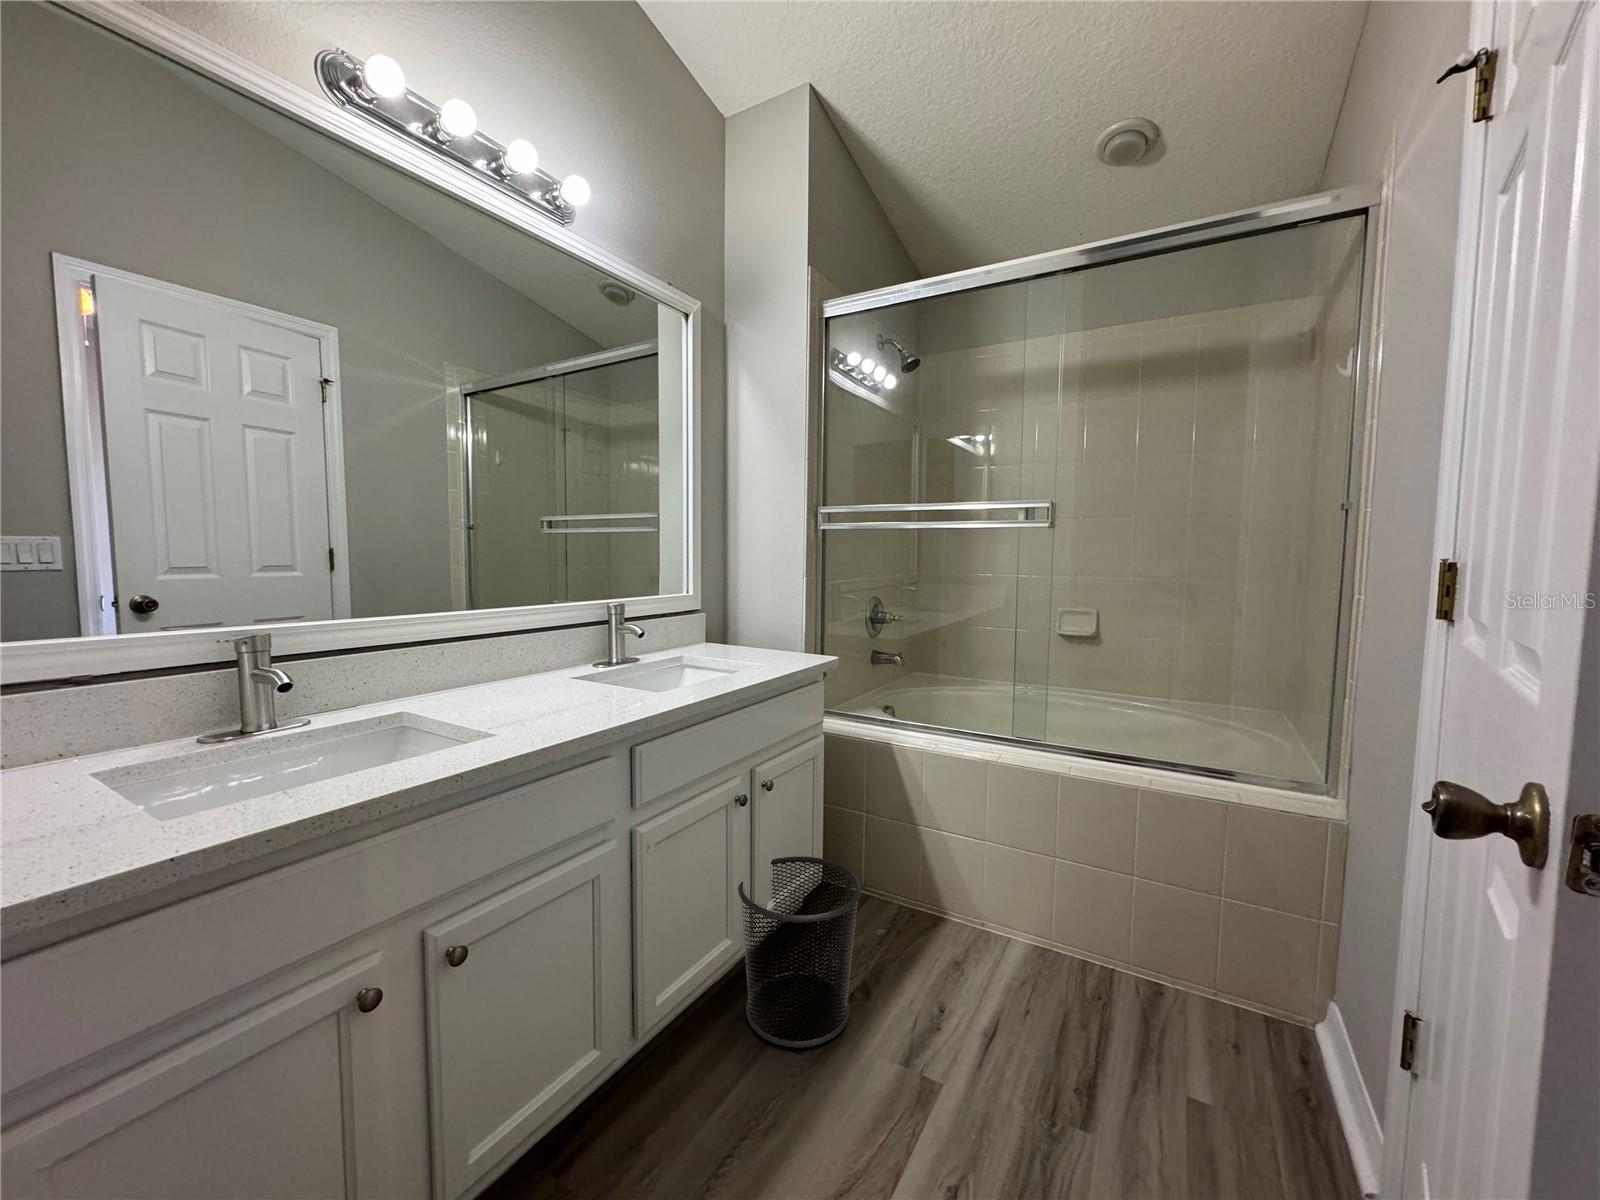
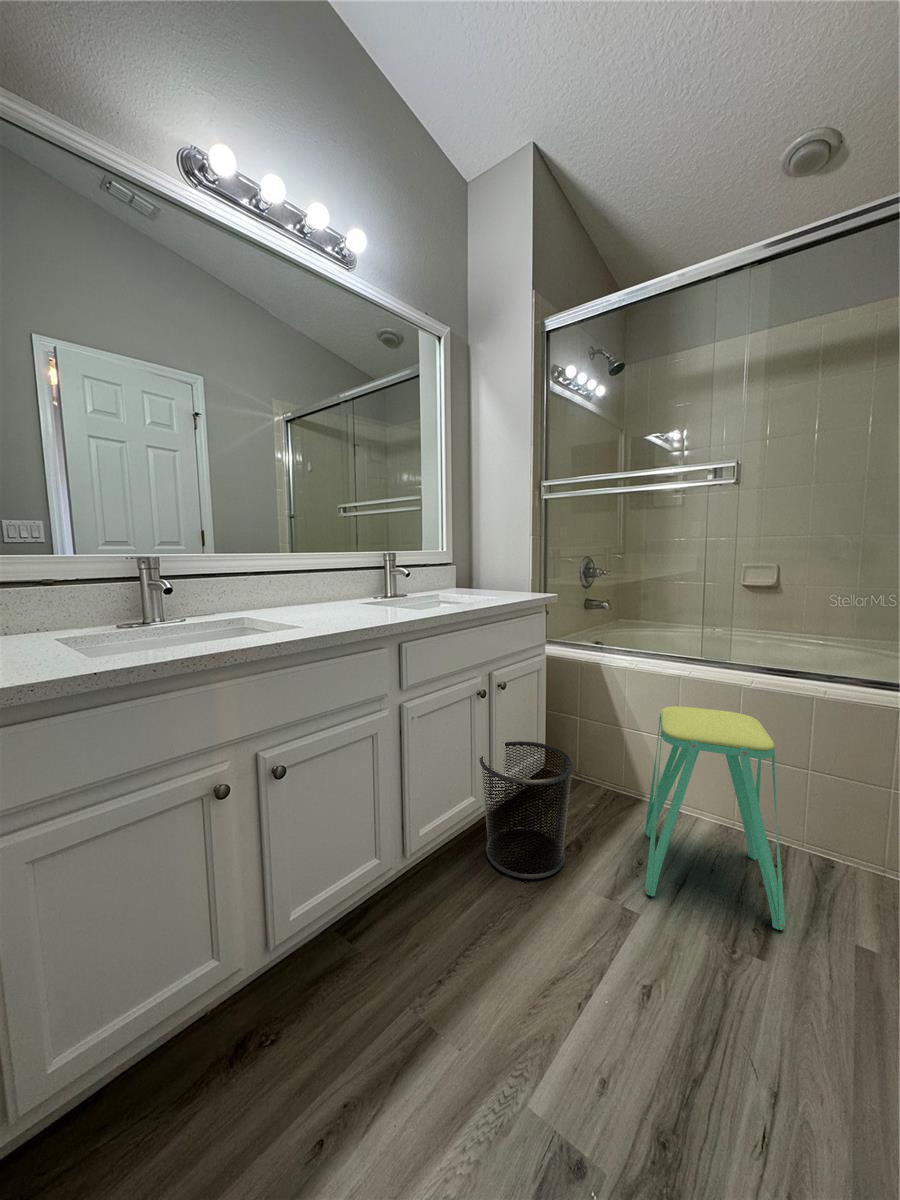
stool: none [948,804,1108,1082] -> present [645,706,785,930]

